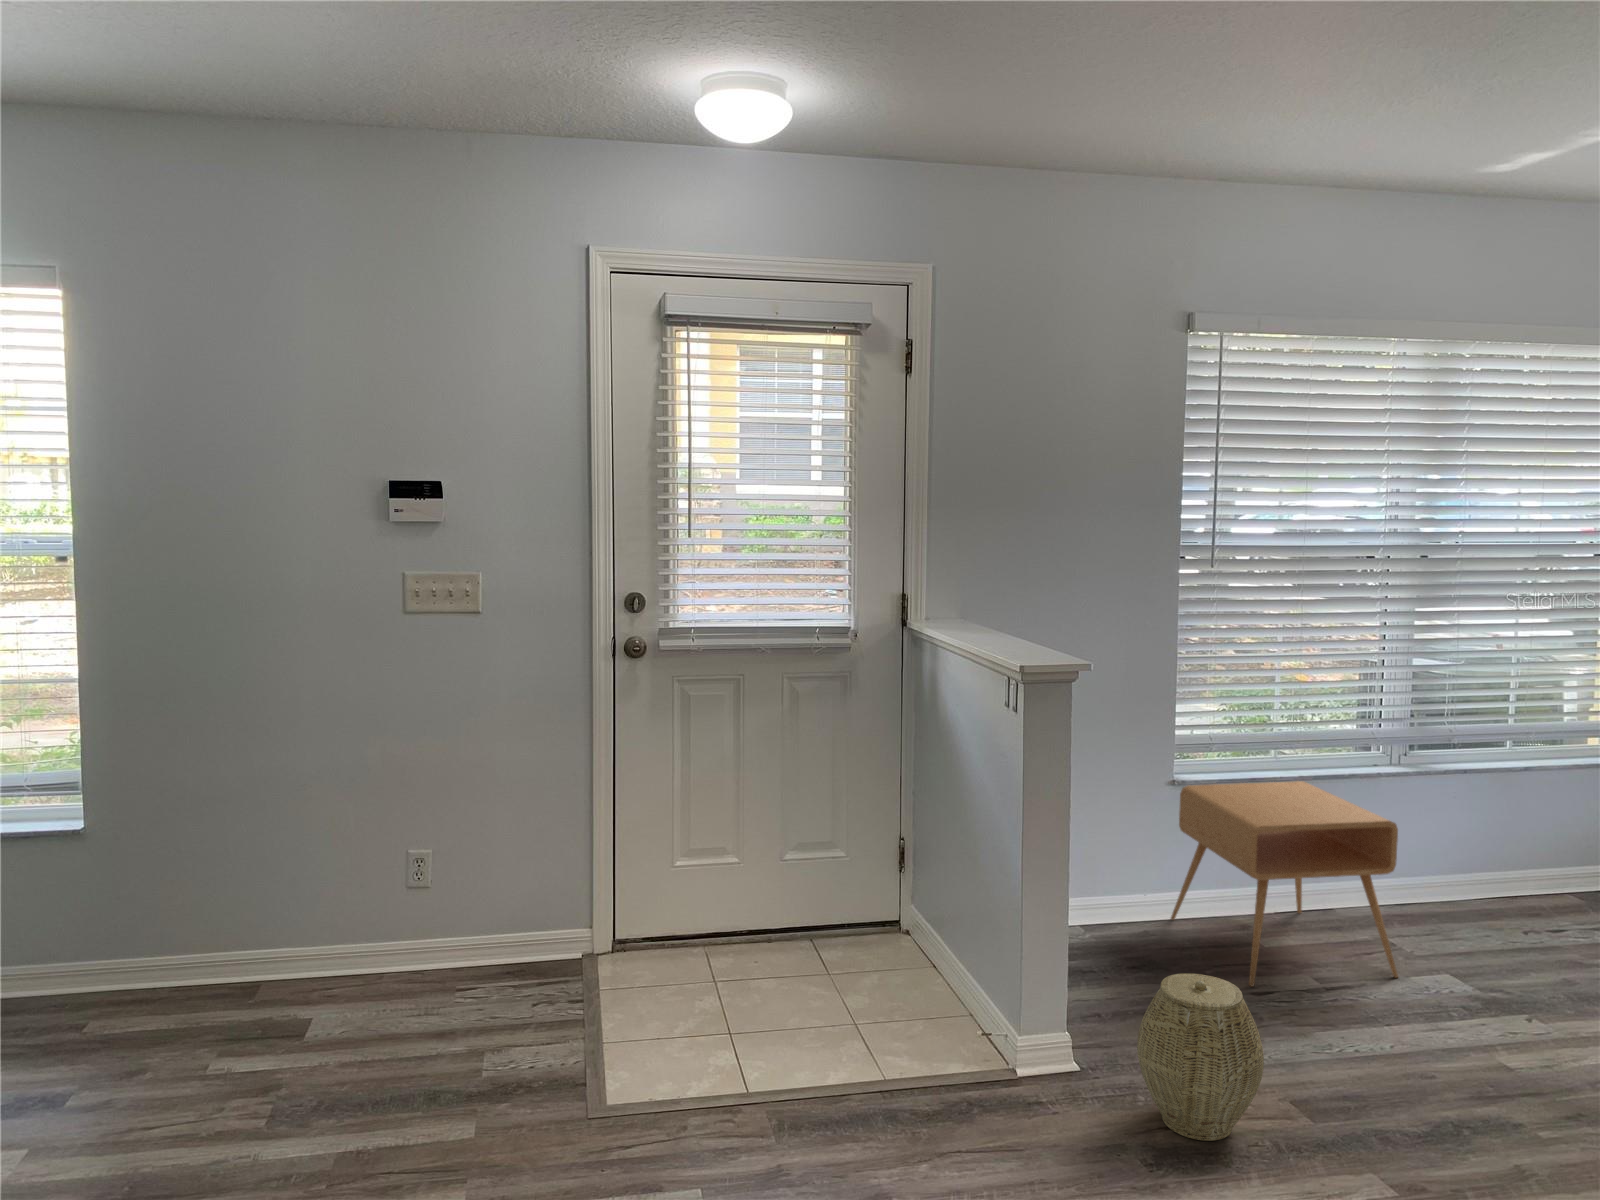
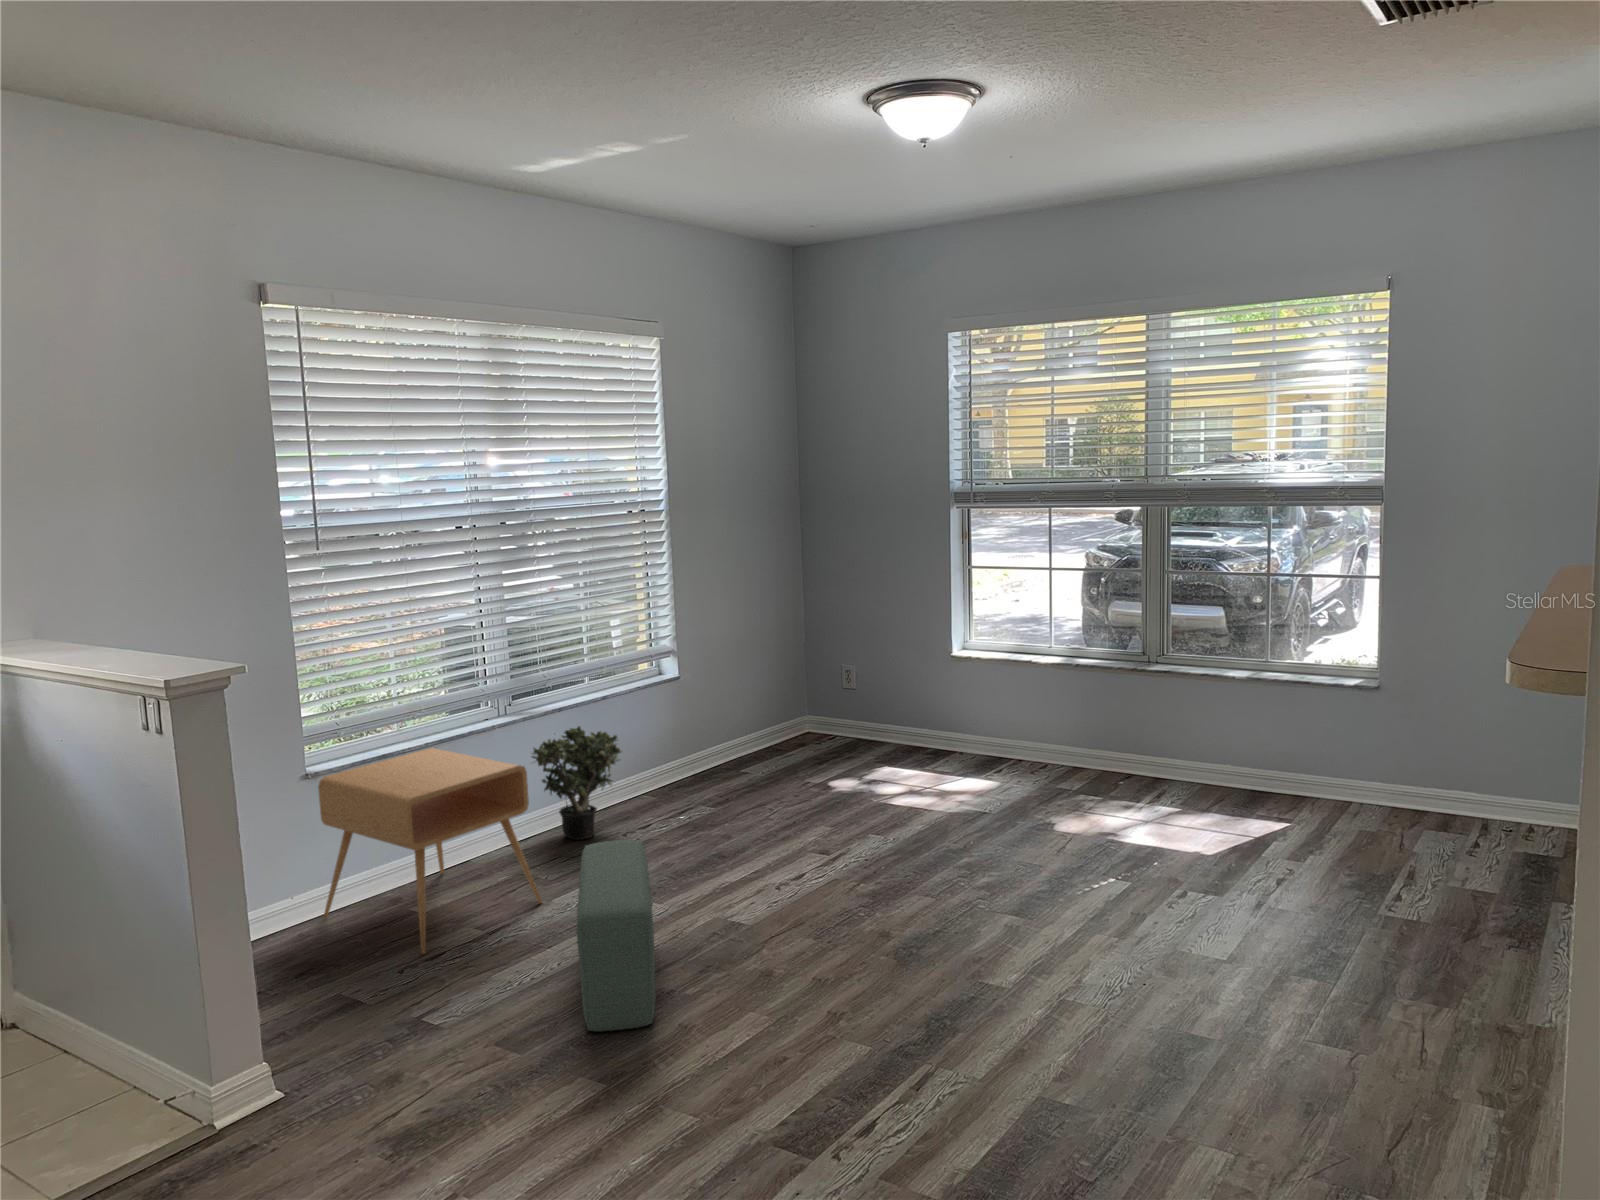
potted plant: none [1418,794,1540,924] -> present [532,726,621,840]
pouf: none [1399,929,1525,1161] -> present [577,840,655,1031]
woven basket: present [1137,974,1264,1141] -> none [351,949,475,1113]

